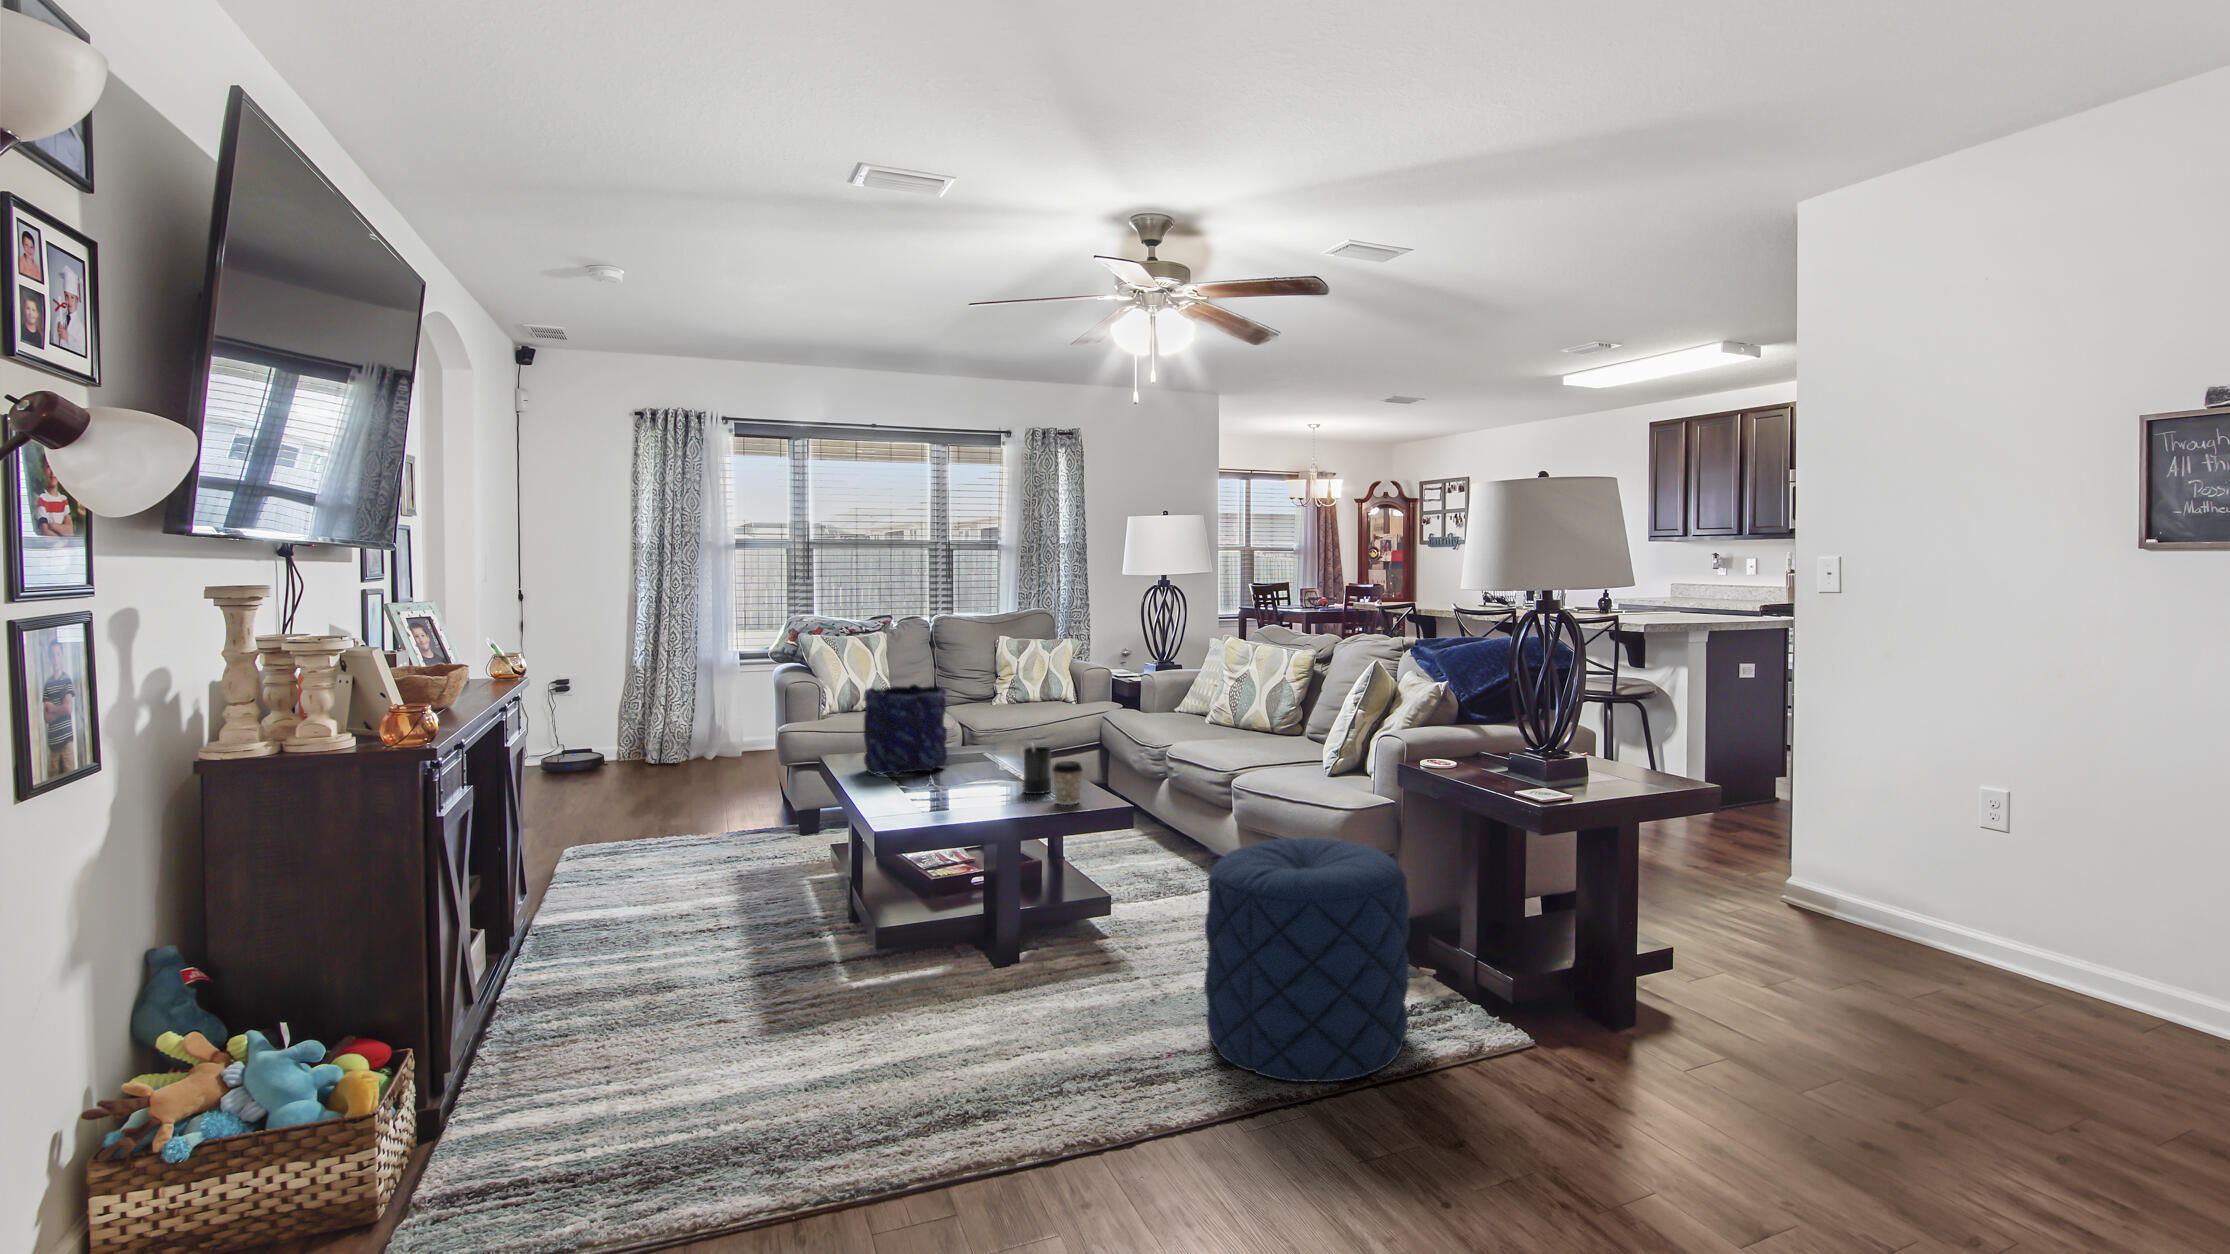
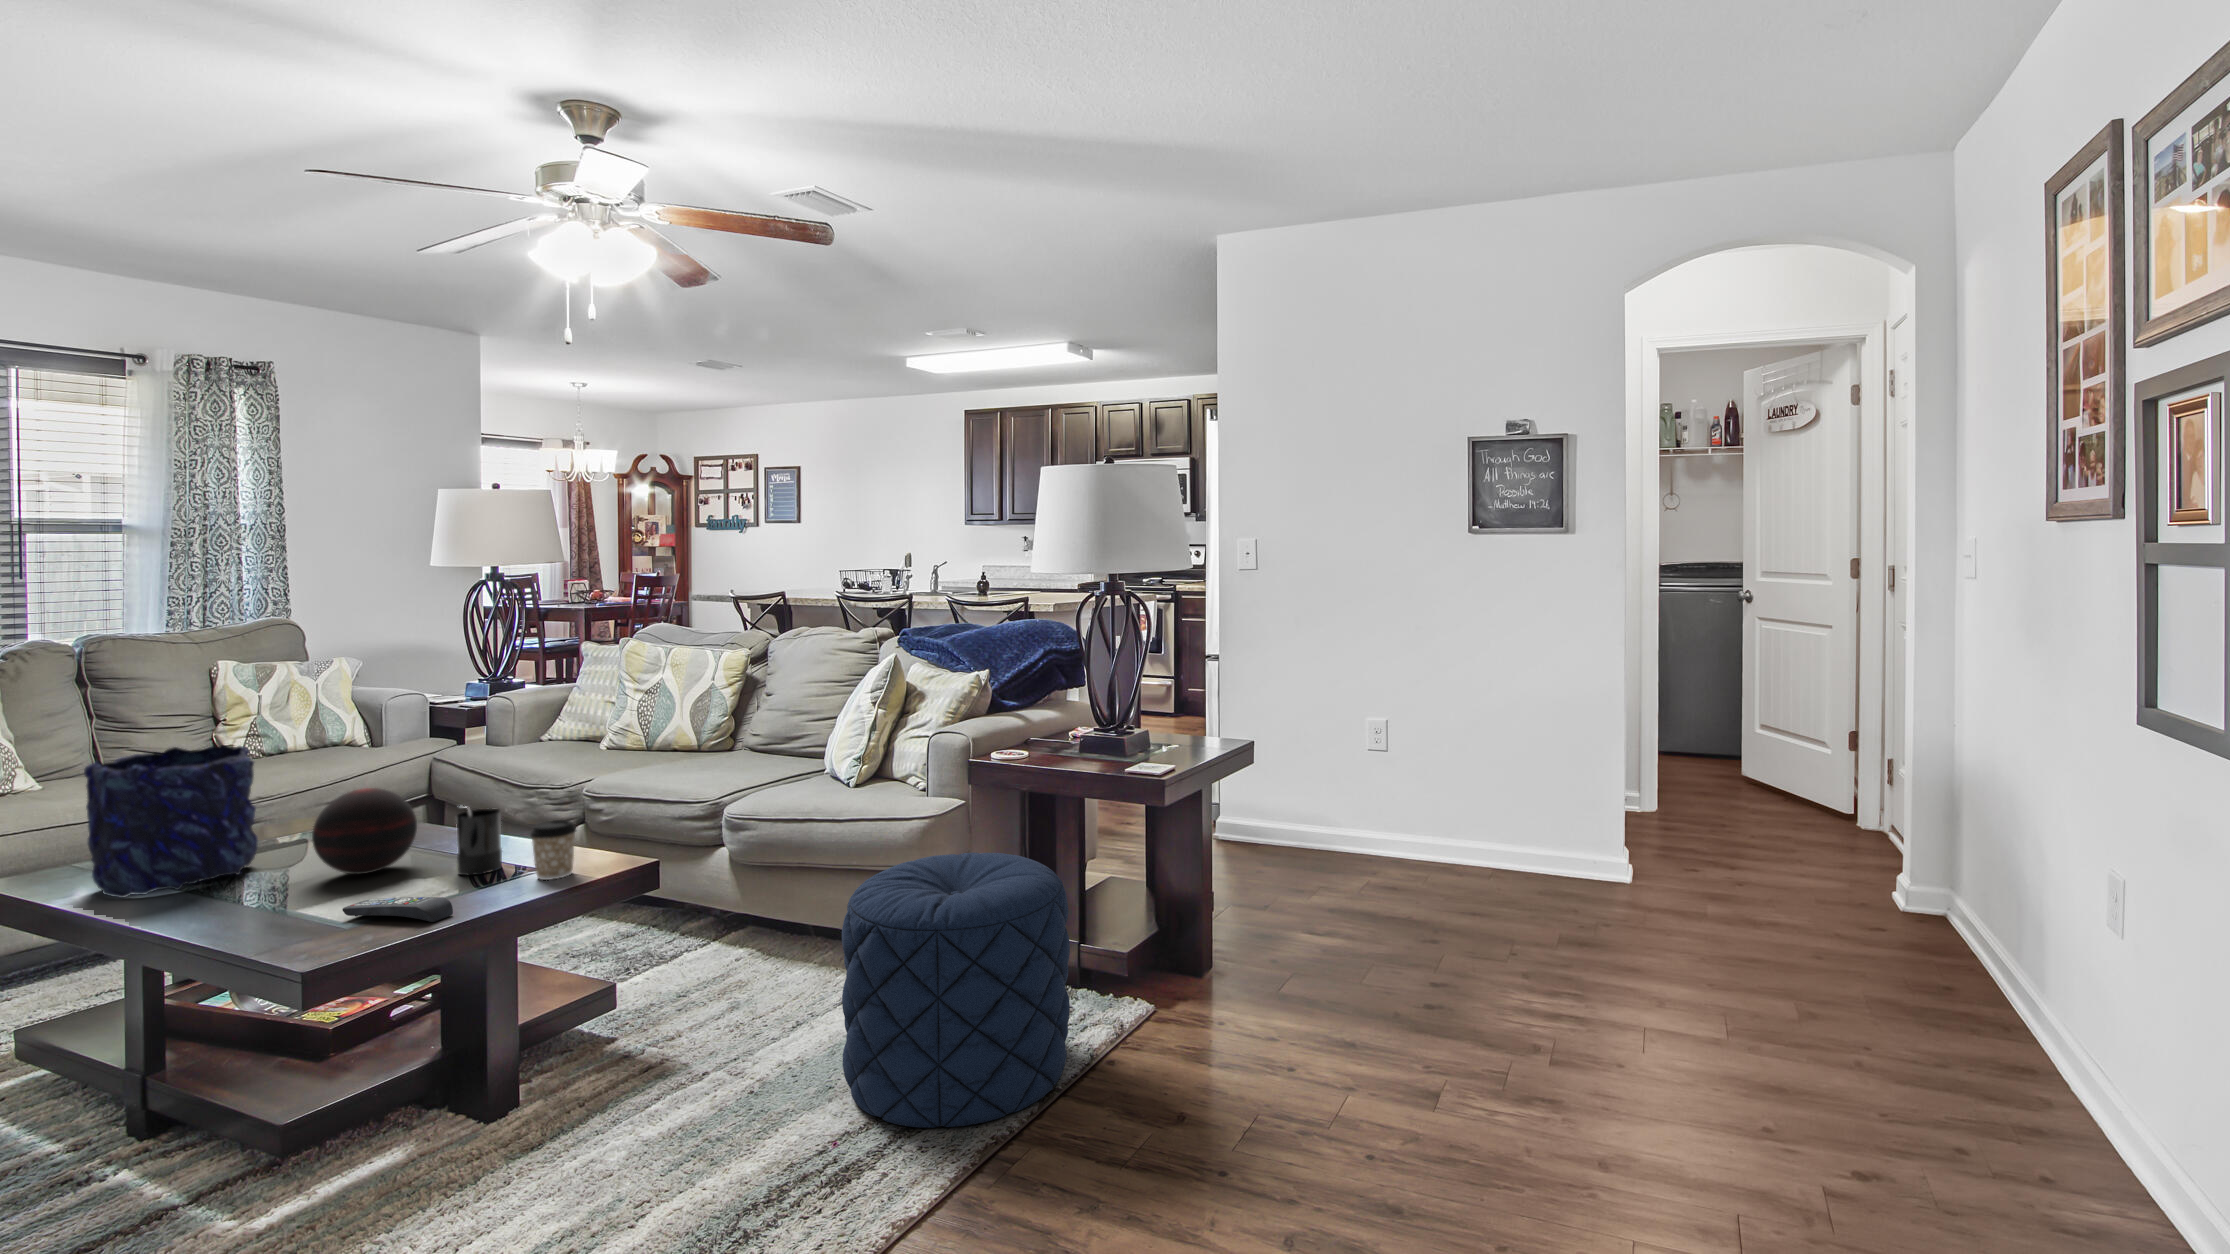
decorative orb: none [955,723,1015,782] -> present [312,788,417,874]
remote control: none [937,796,986,817] -> present [342,897,453,922]

